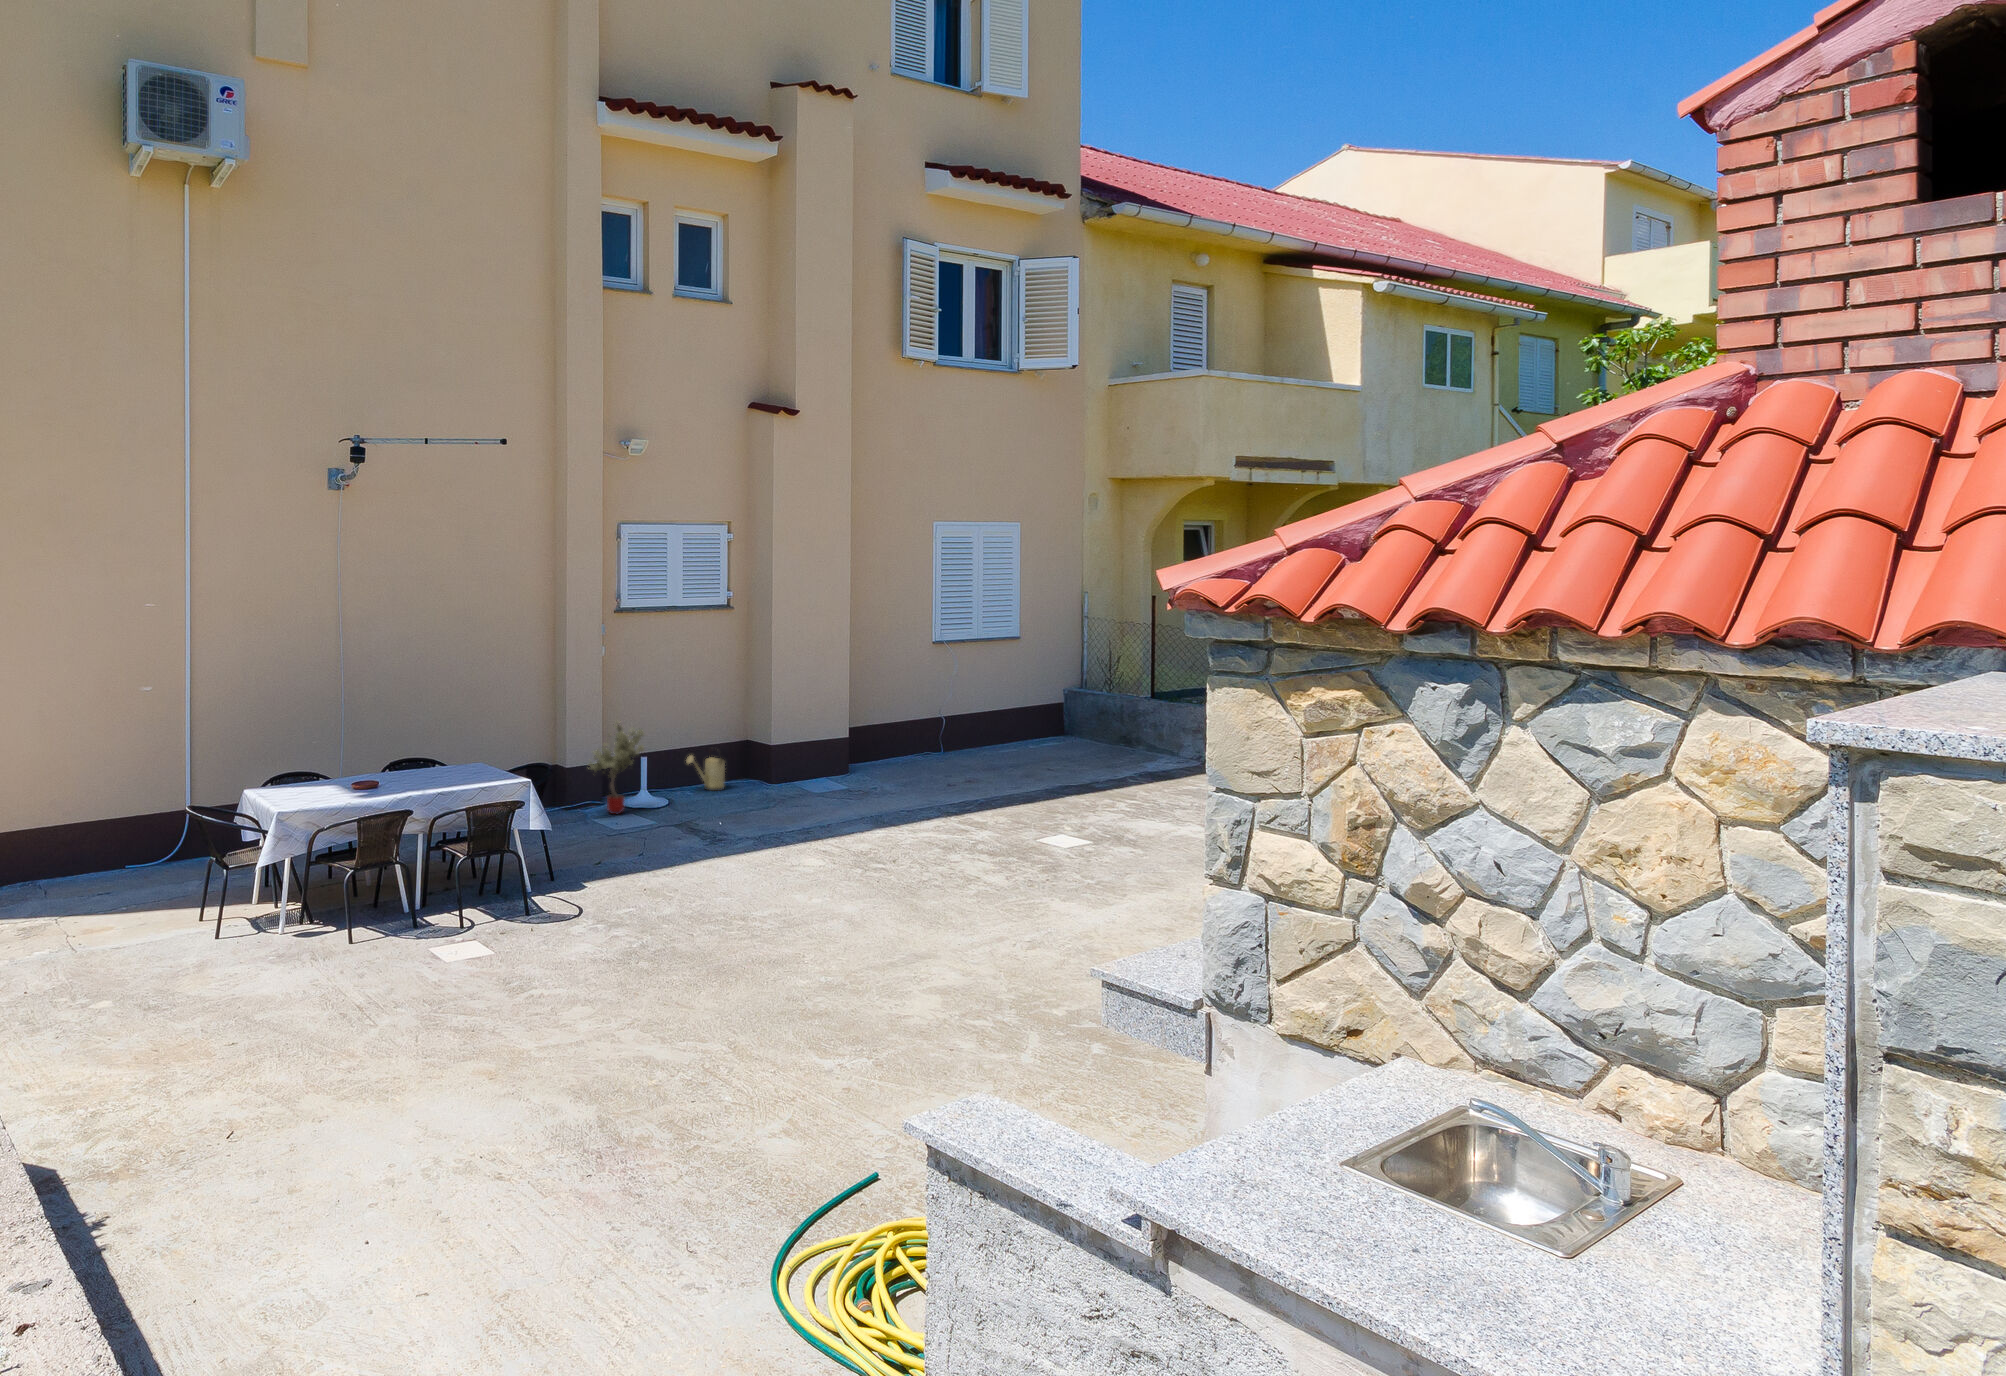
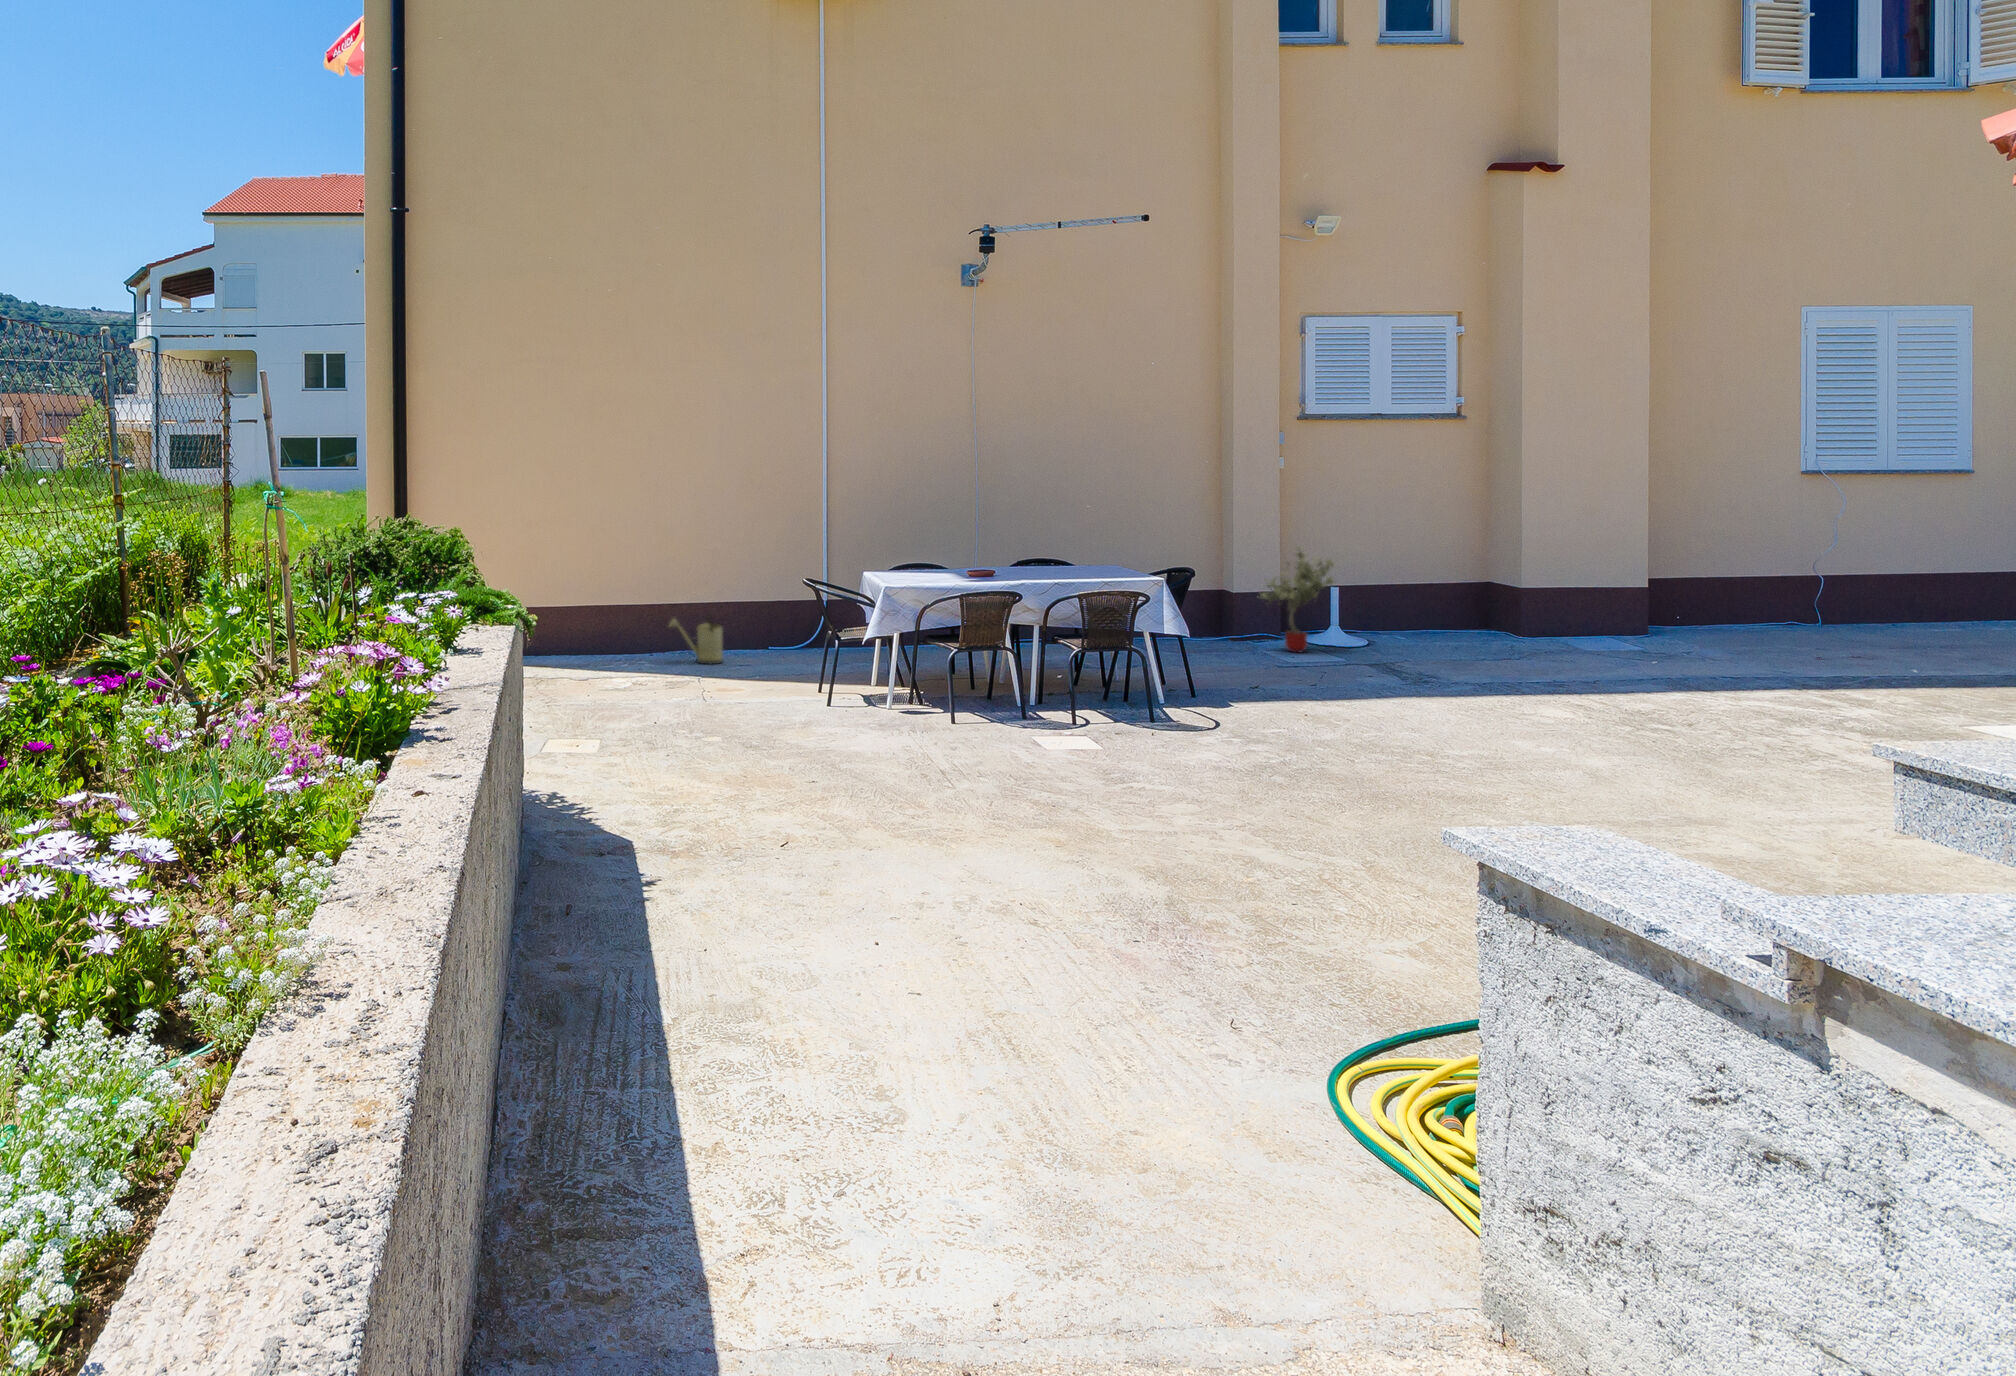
watering can: present [687,755,725,791] -> present [669,613,723,664]

